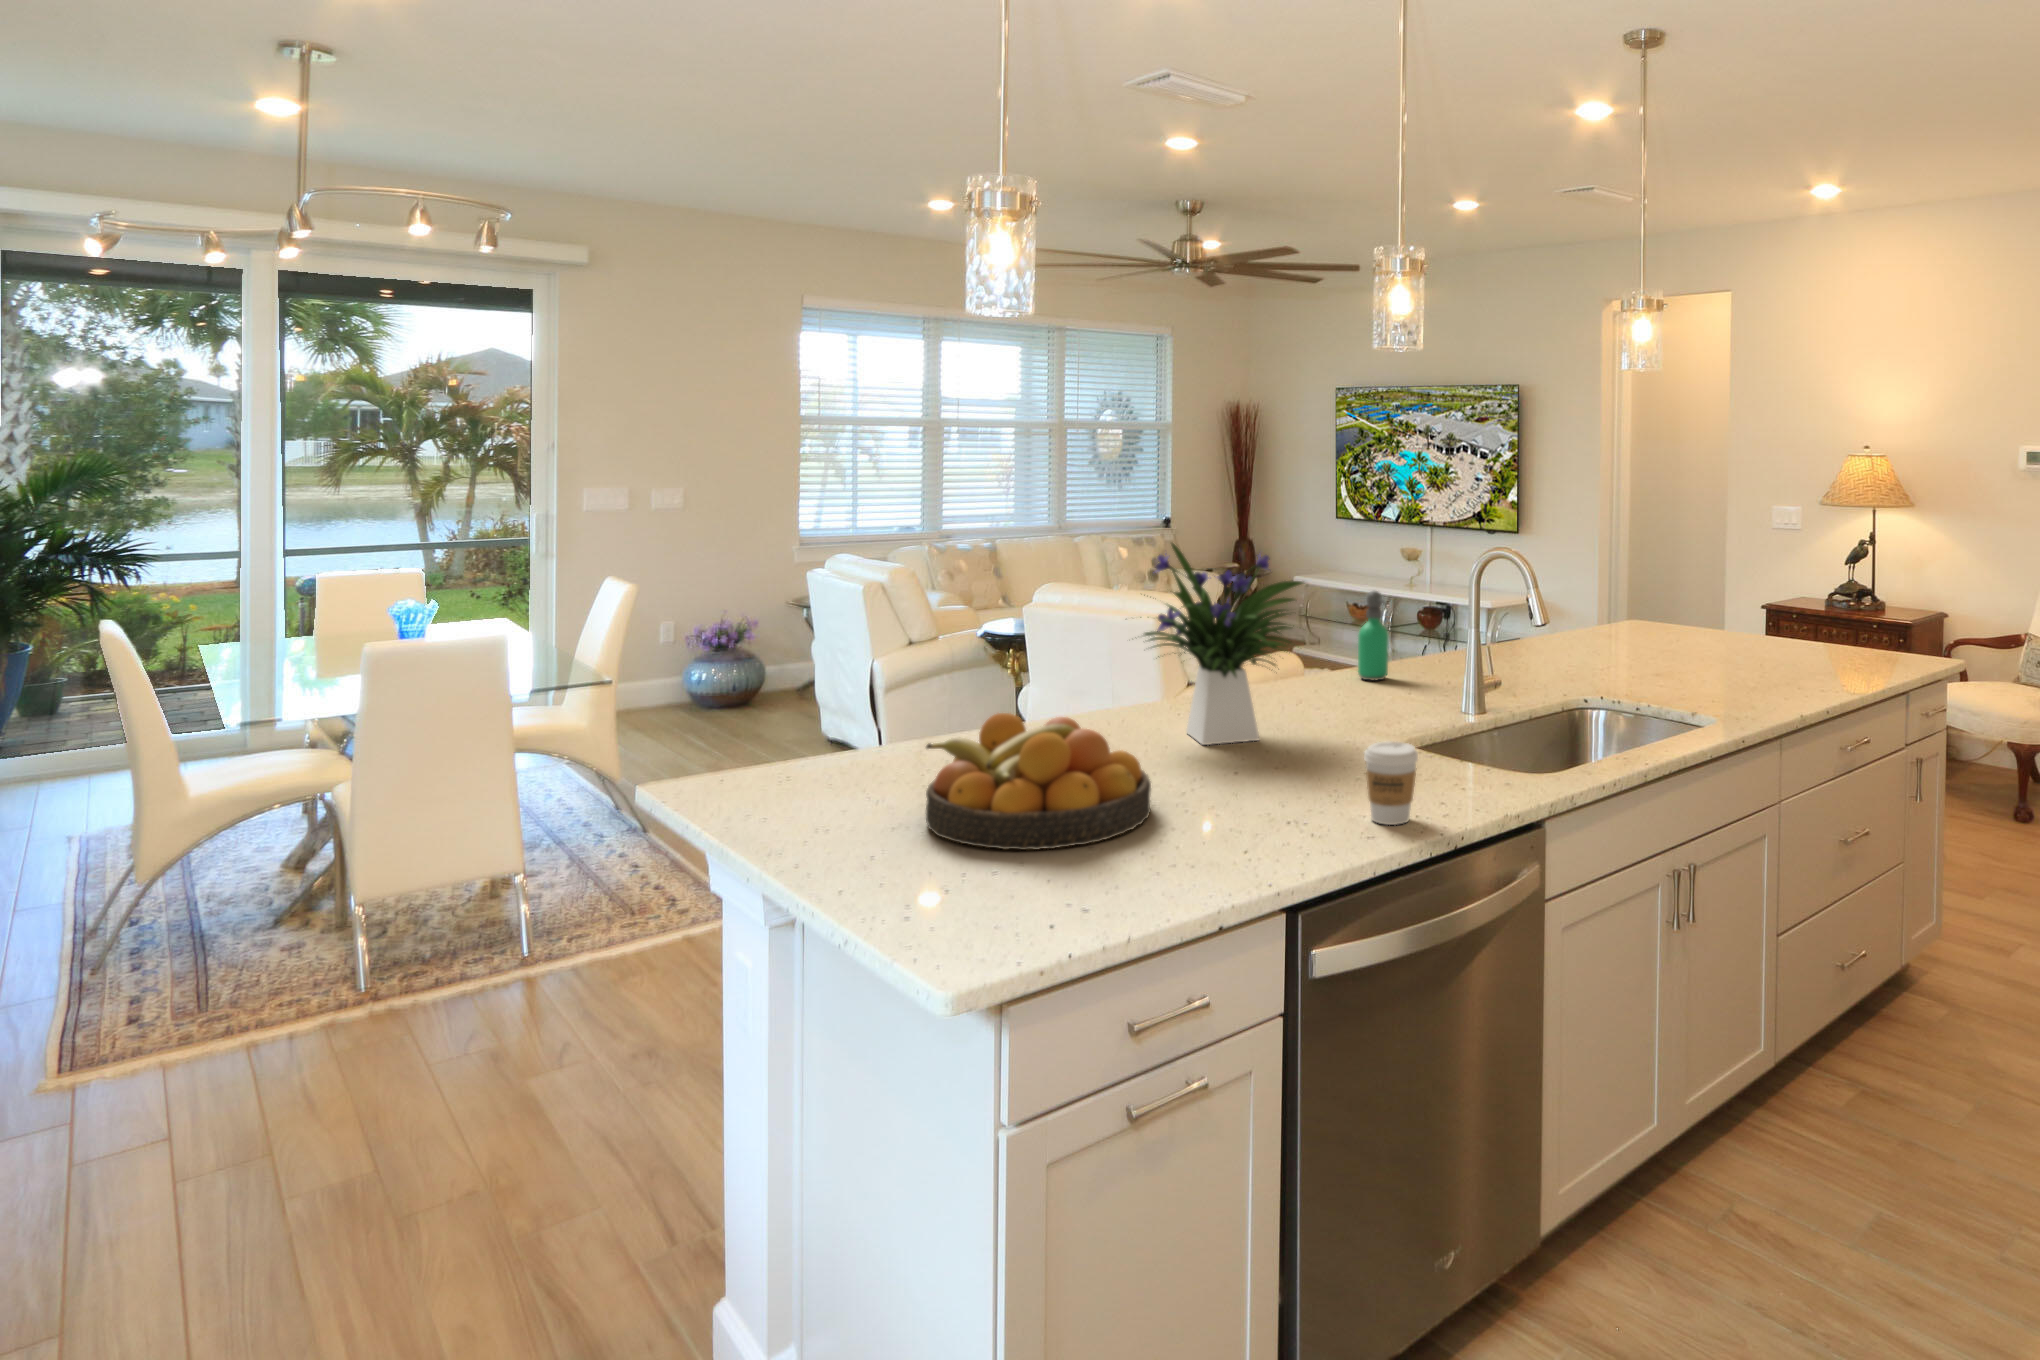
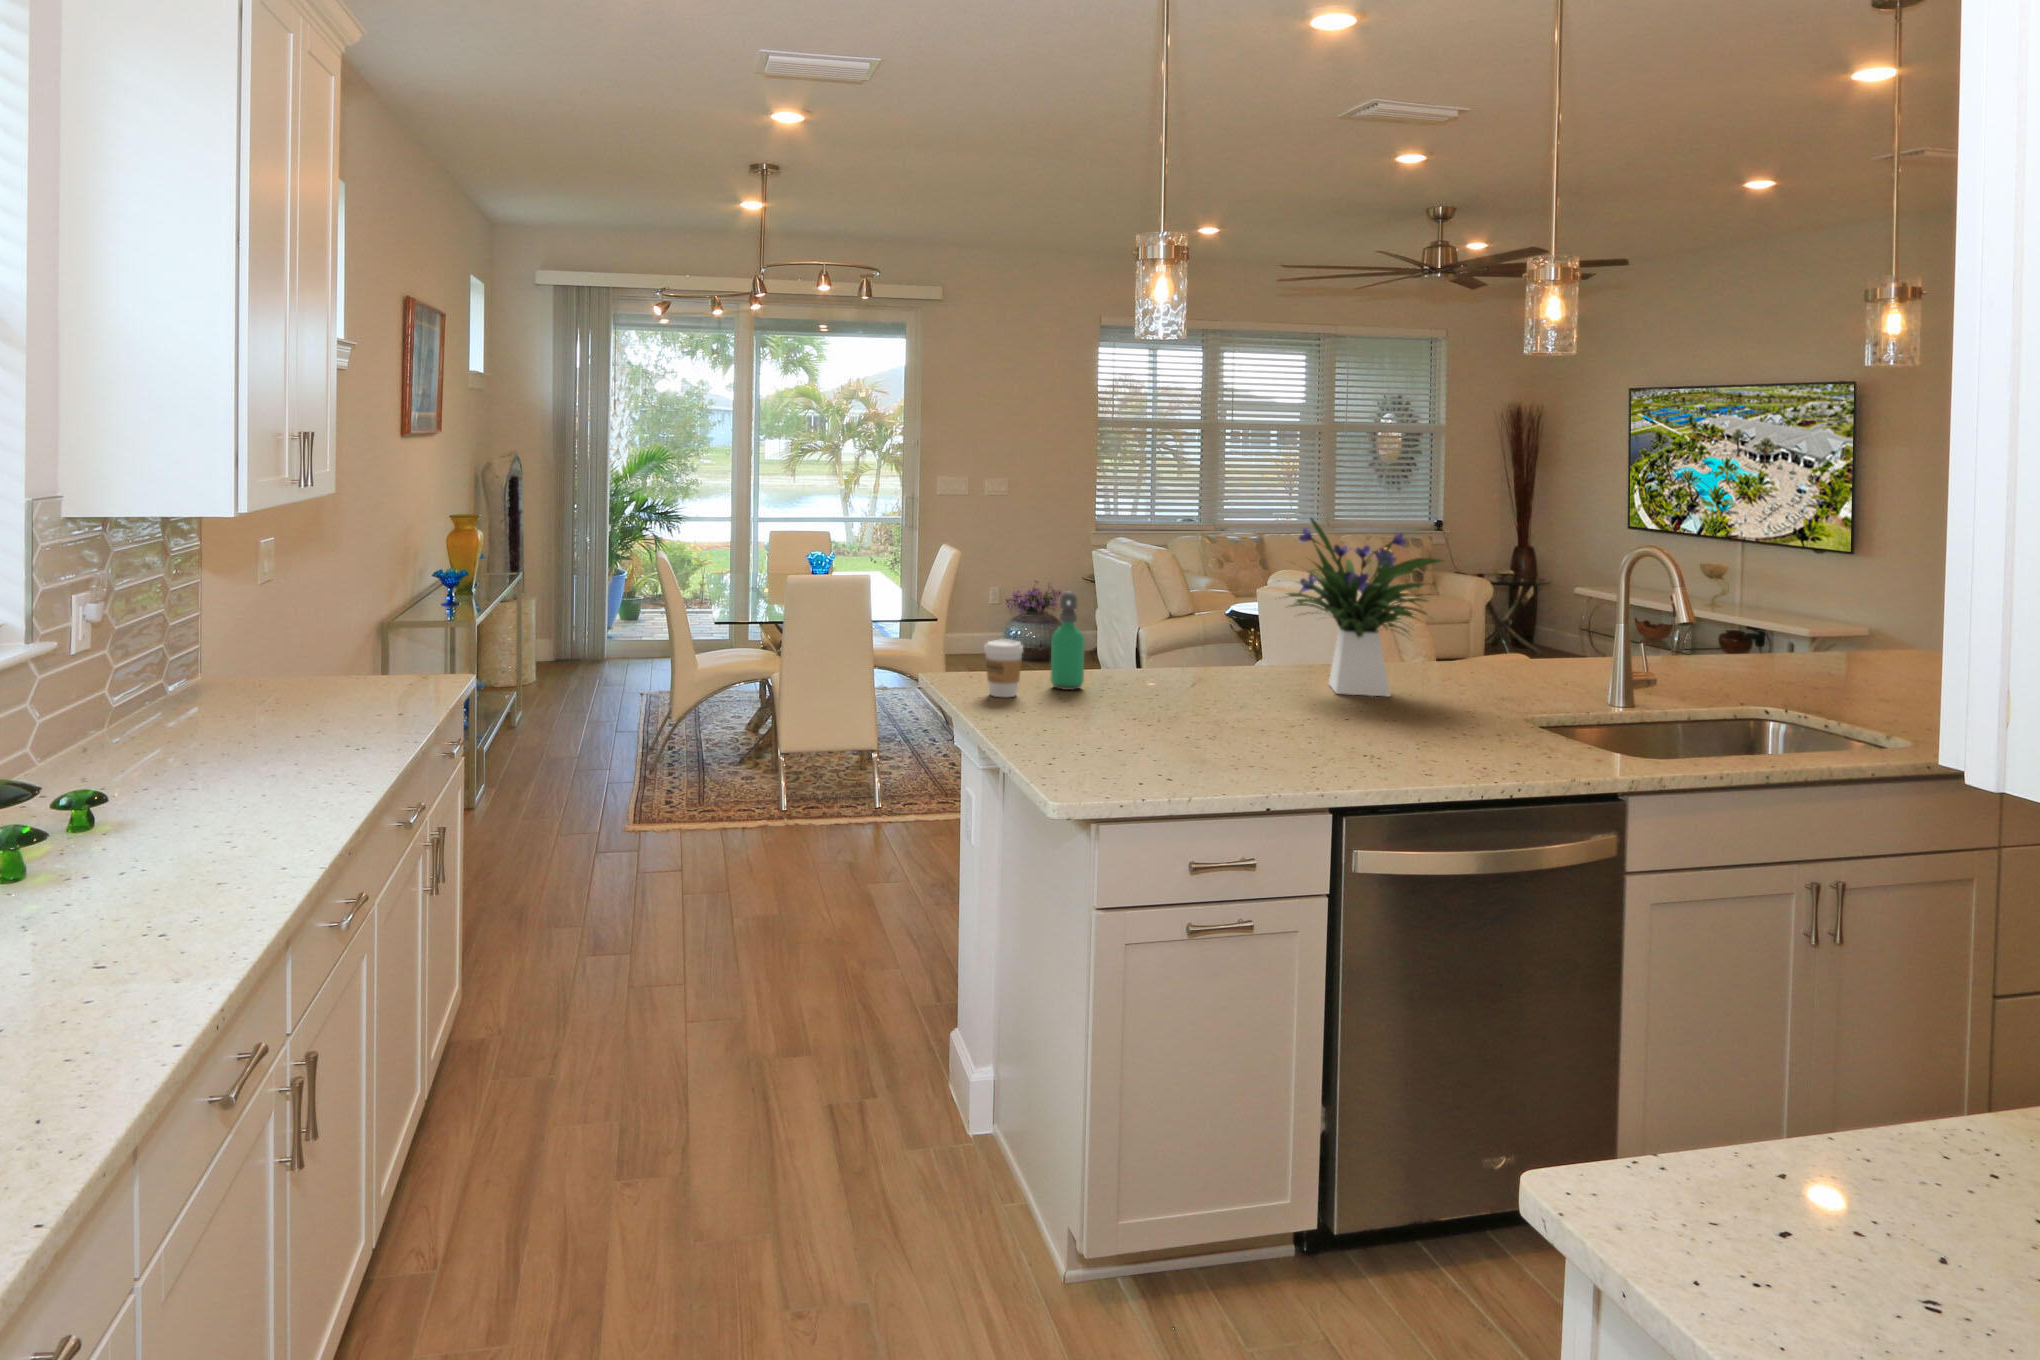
soap dispenser: present [1358,591,1389,680] -> present [1050,592,1085,690]
fruit bowl: present [926,713,1151,850] -> none [1085,639,1260,742]
coffee cup: present [1364,741,1418,825] -> present [984,640,1023,697]

